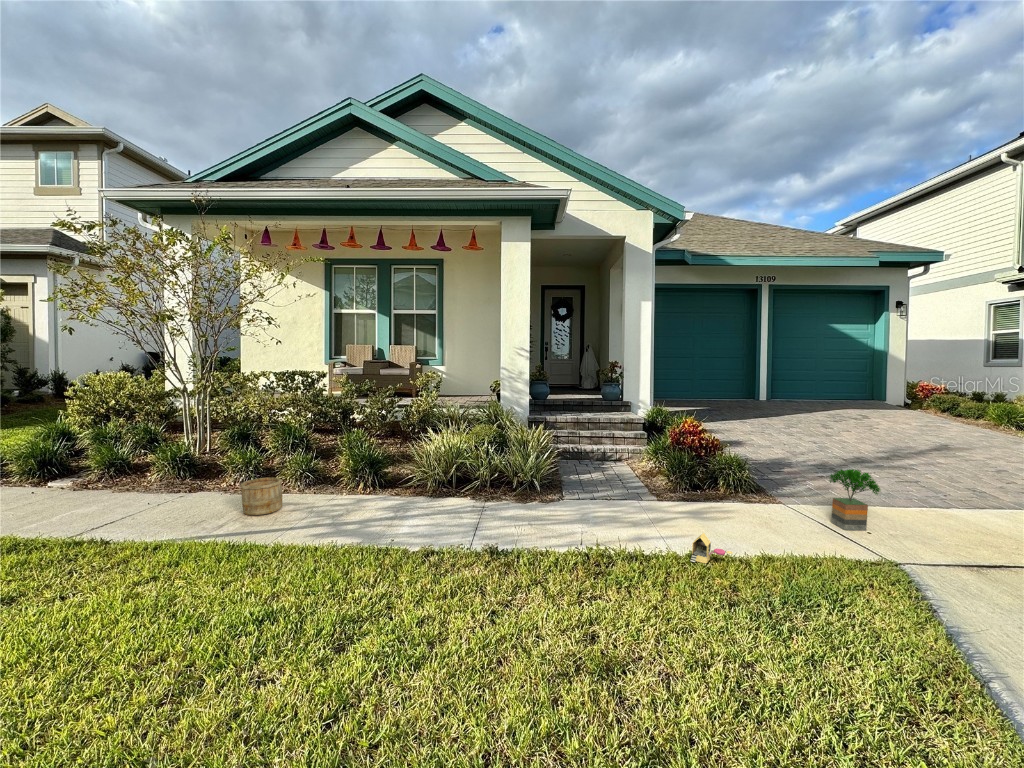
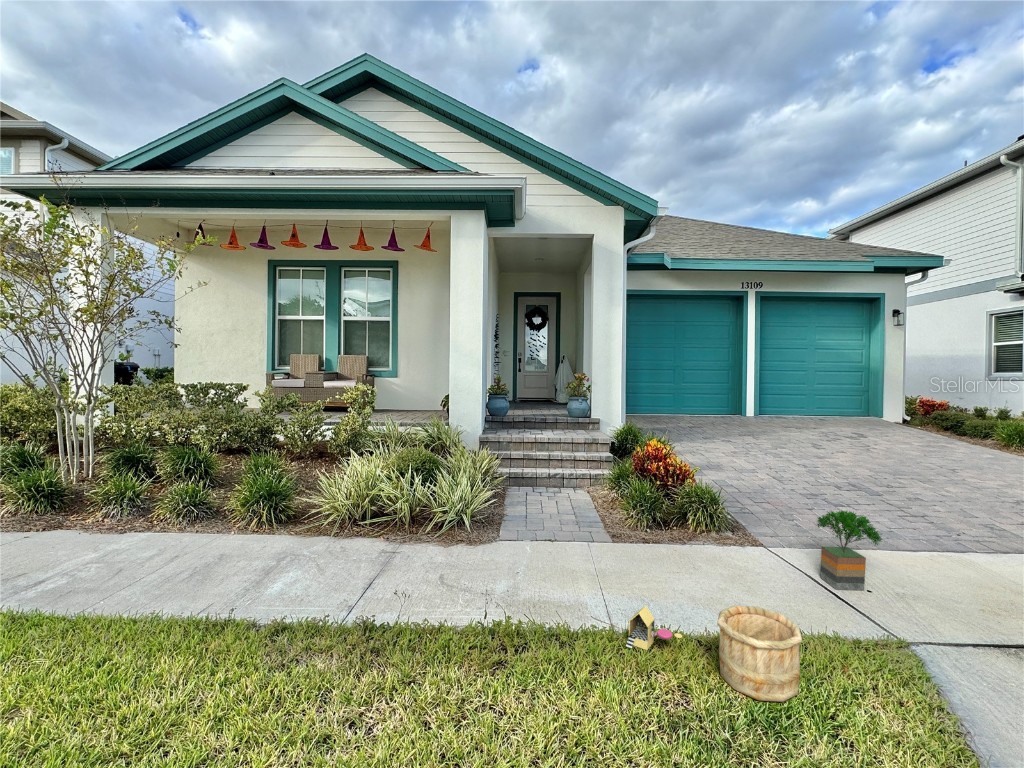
wooden bucket: present [240,477,282,515] -> present [717,606,802,702]

